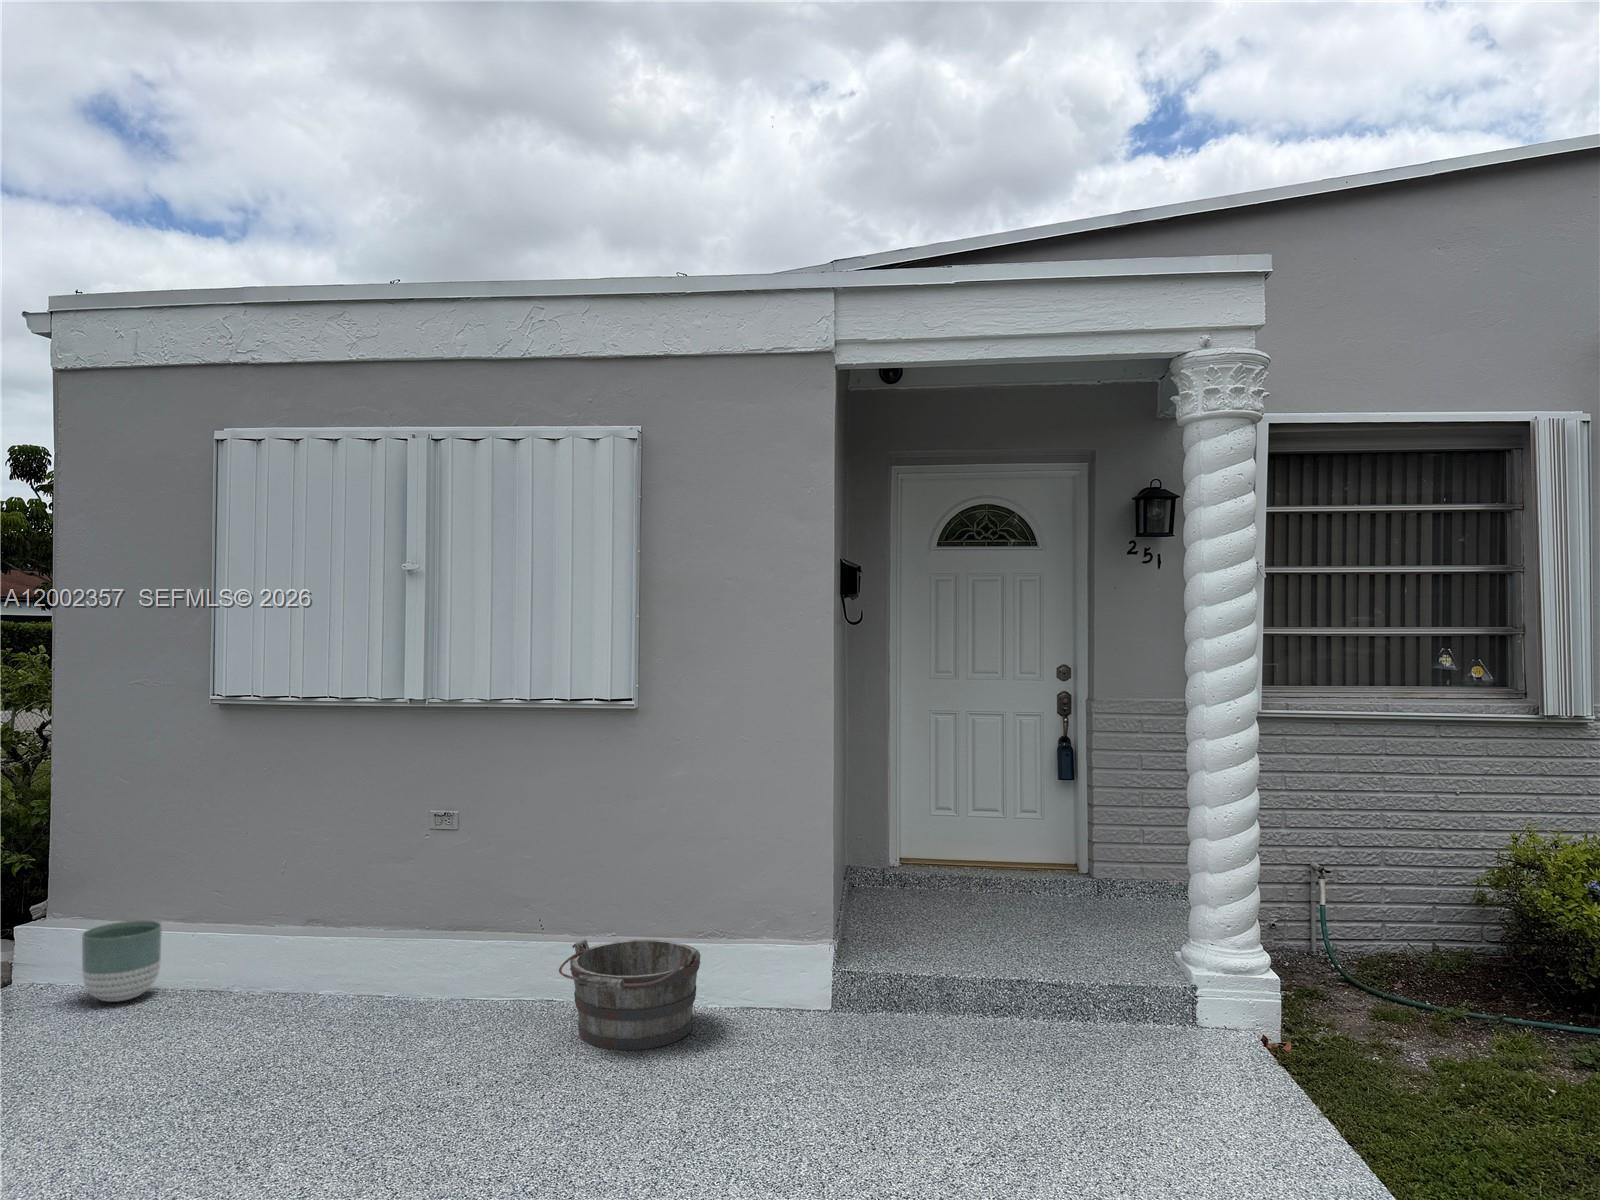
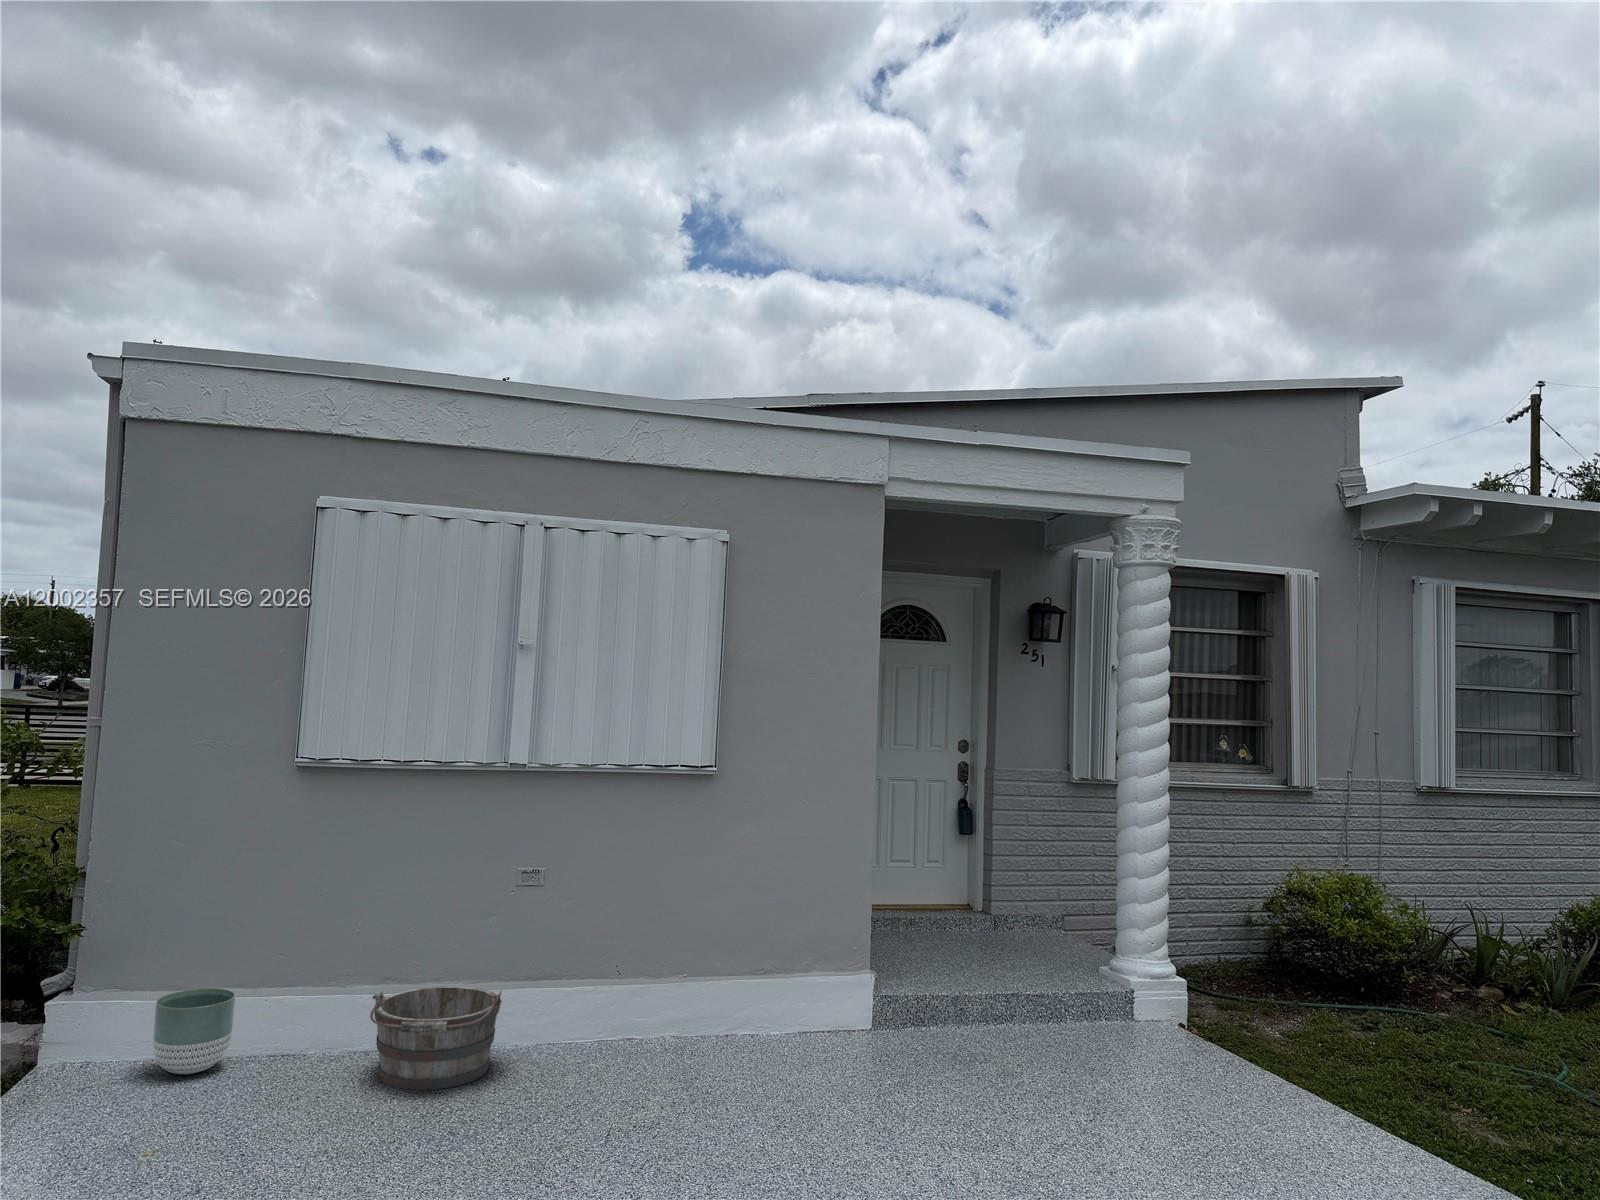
bucket: present [559,939,700,1050] -> present [370,986,502,1090]

